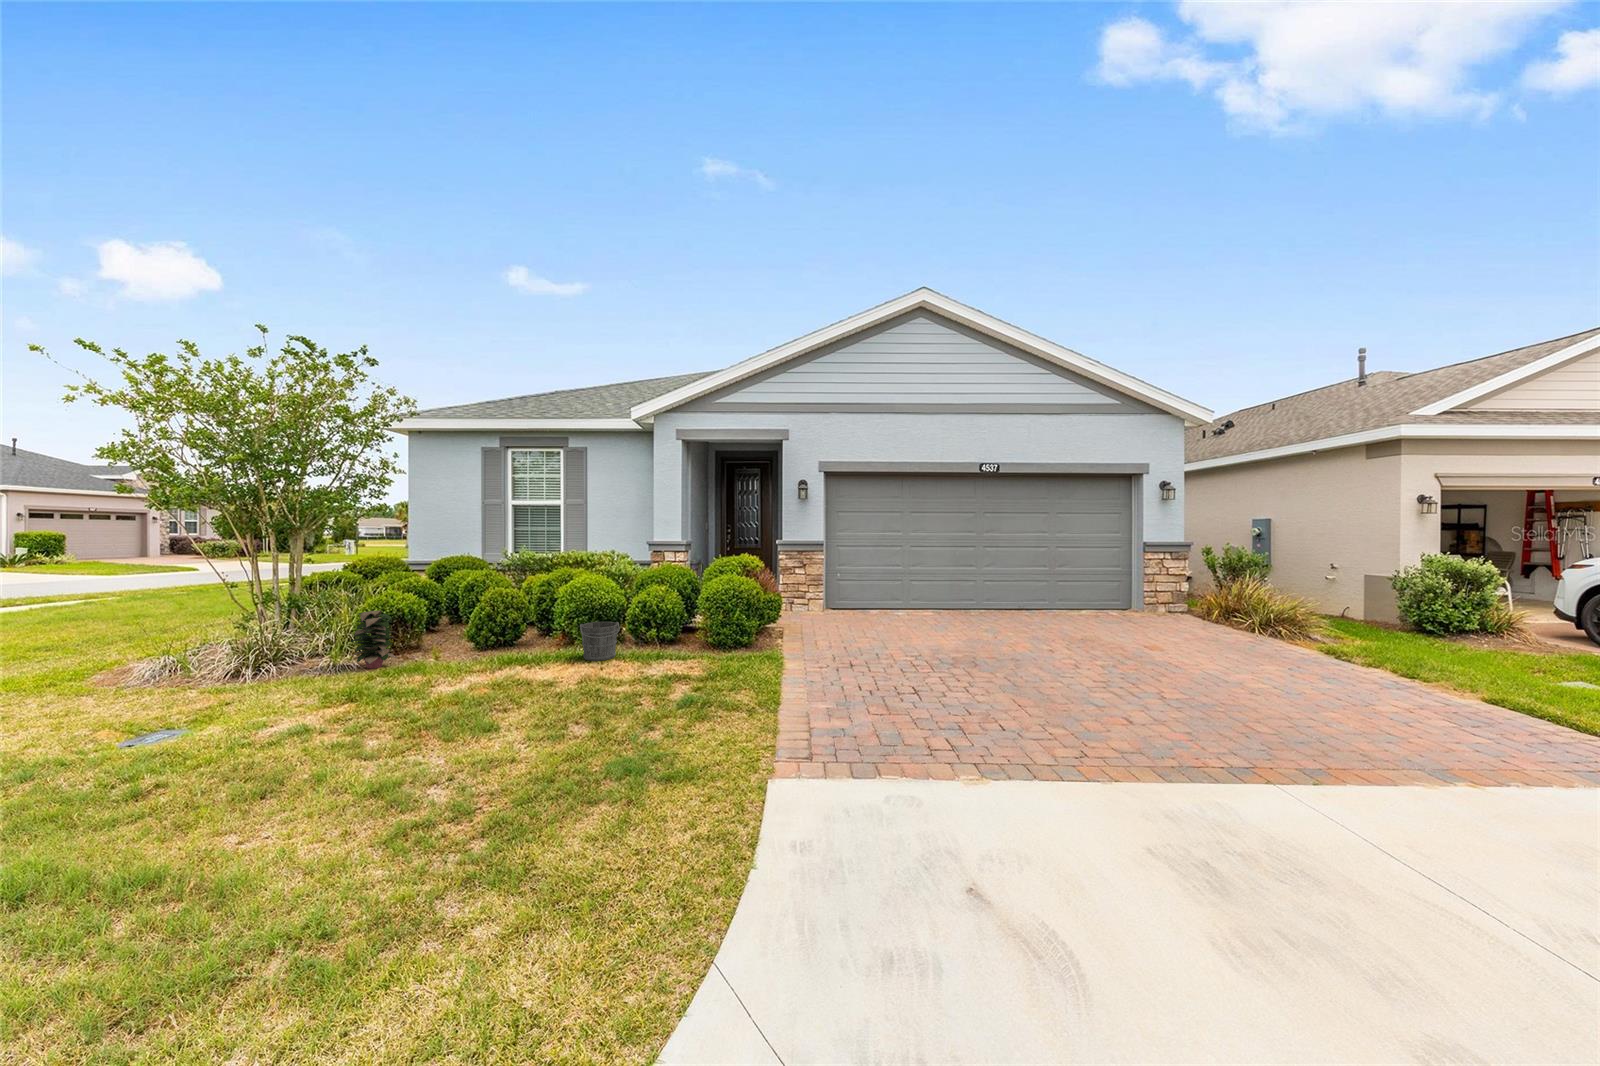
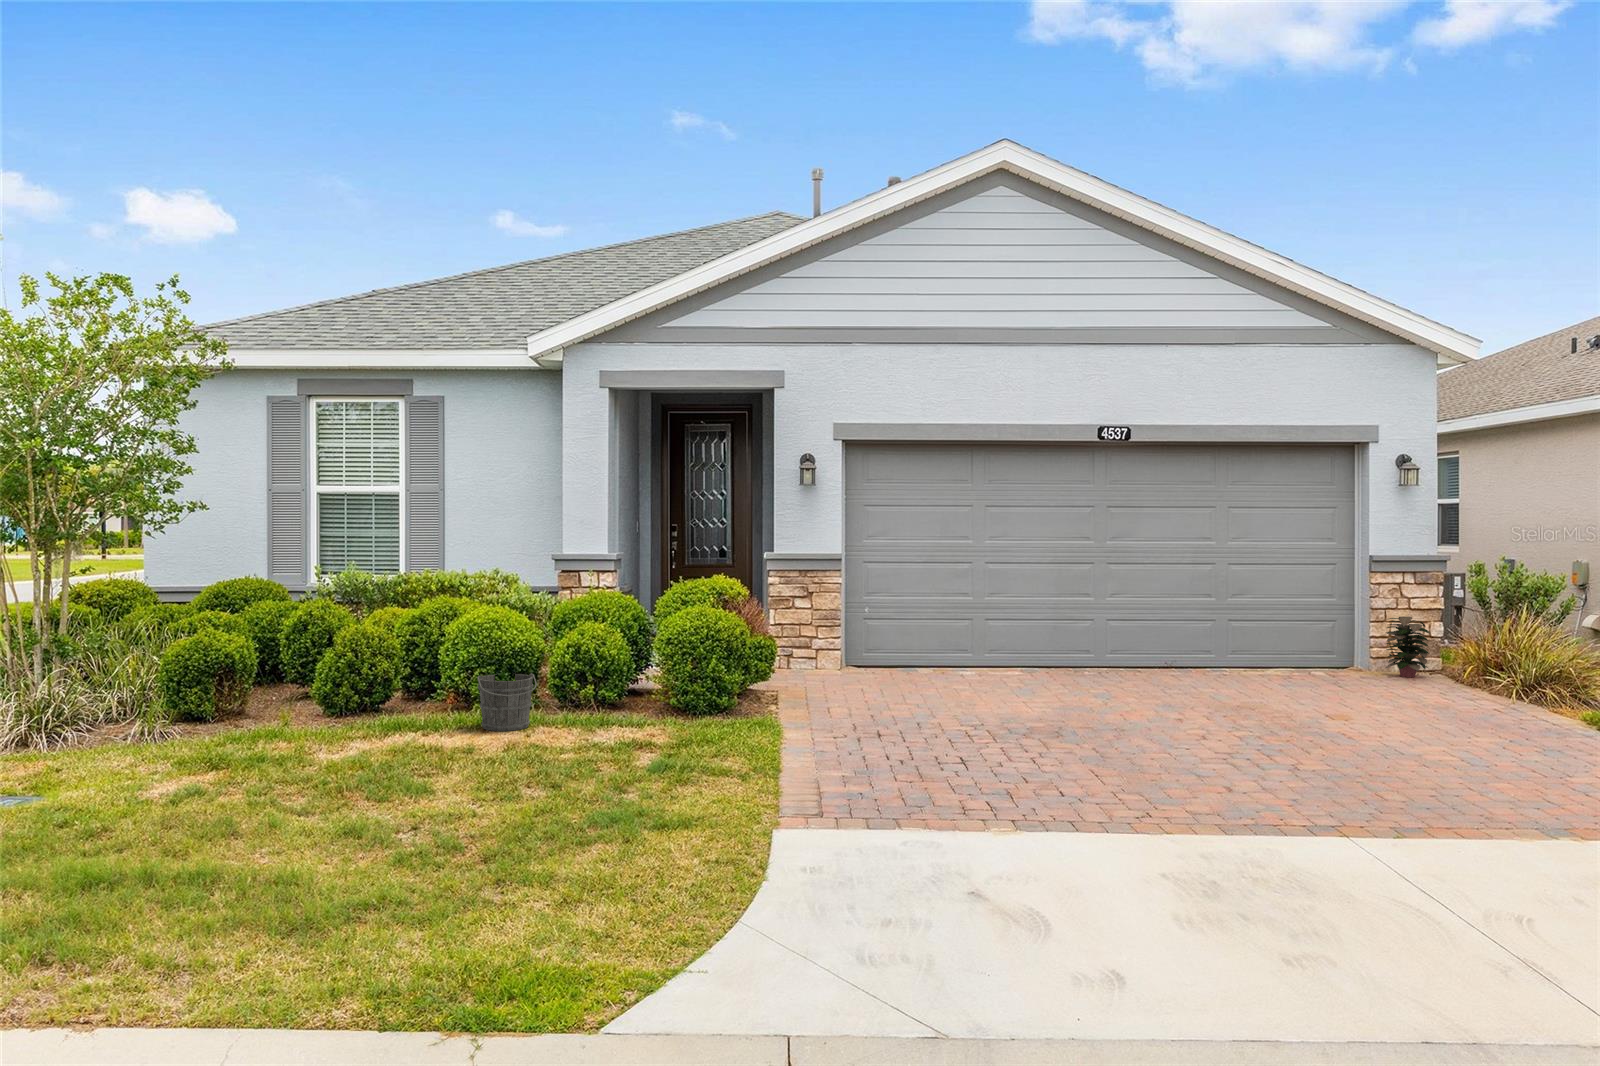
decorative plant: present [351,611,397,669] -> present [1386,617,1430,677]

